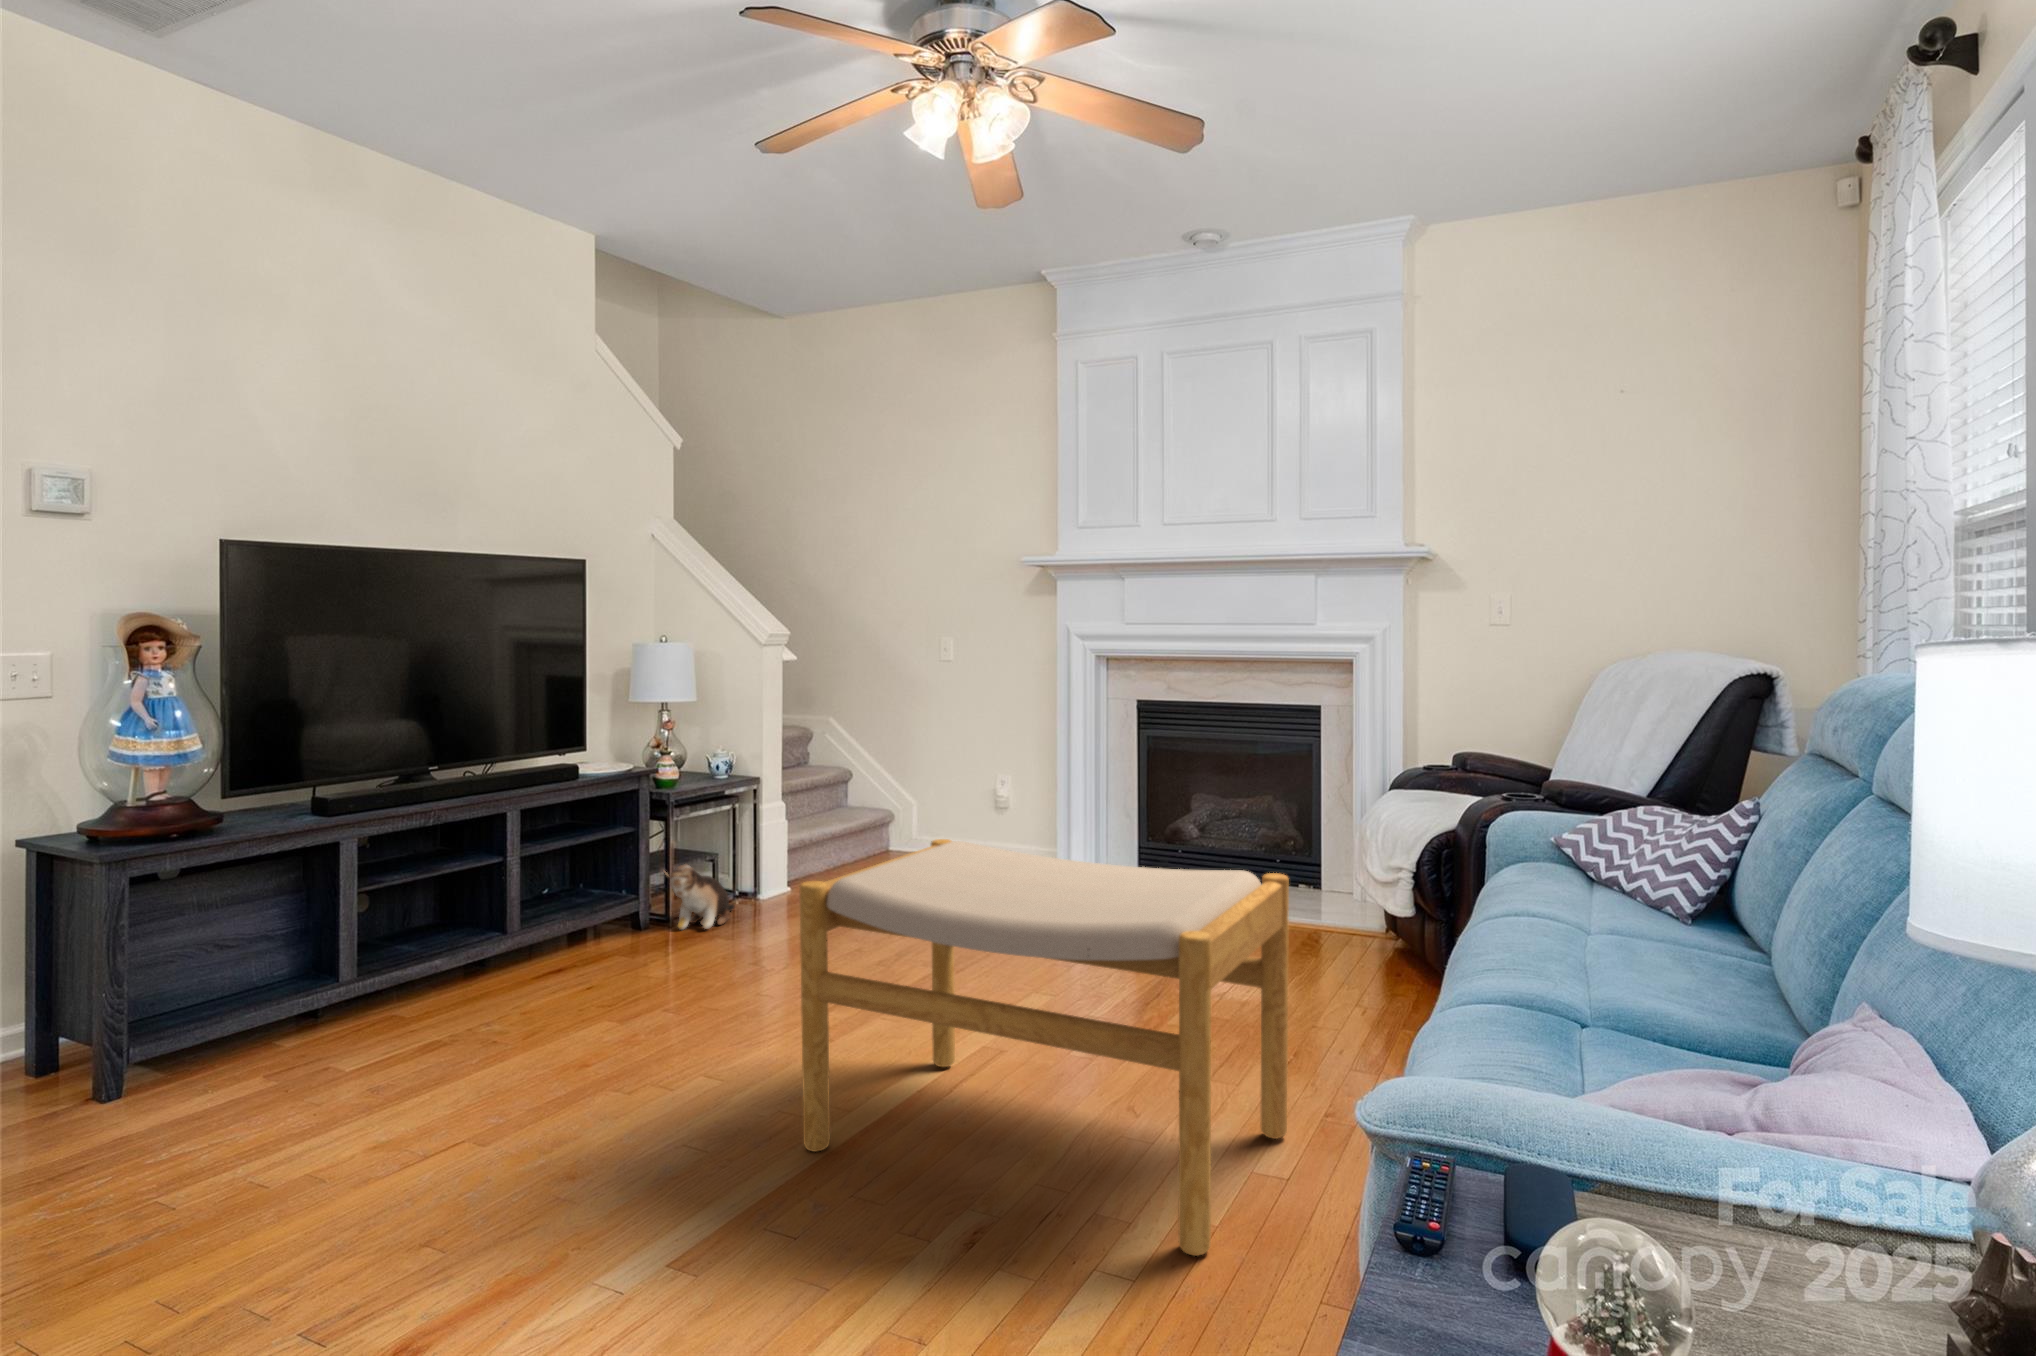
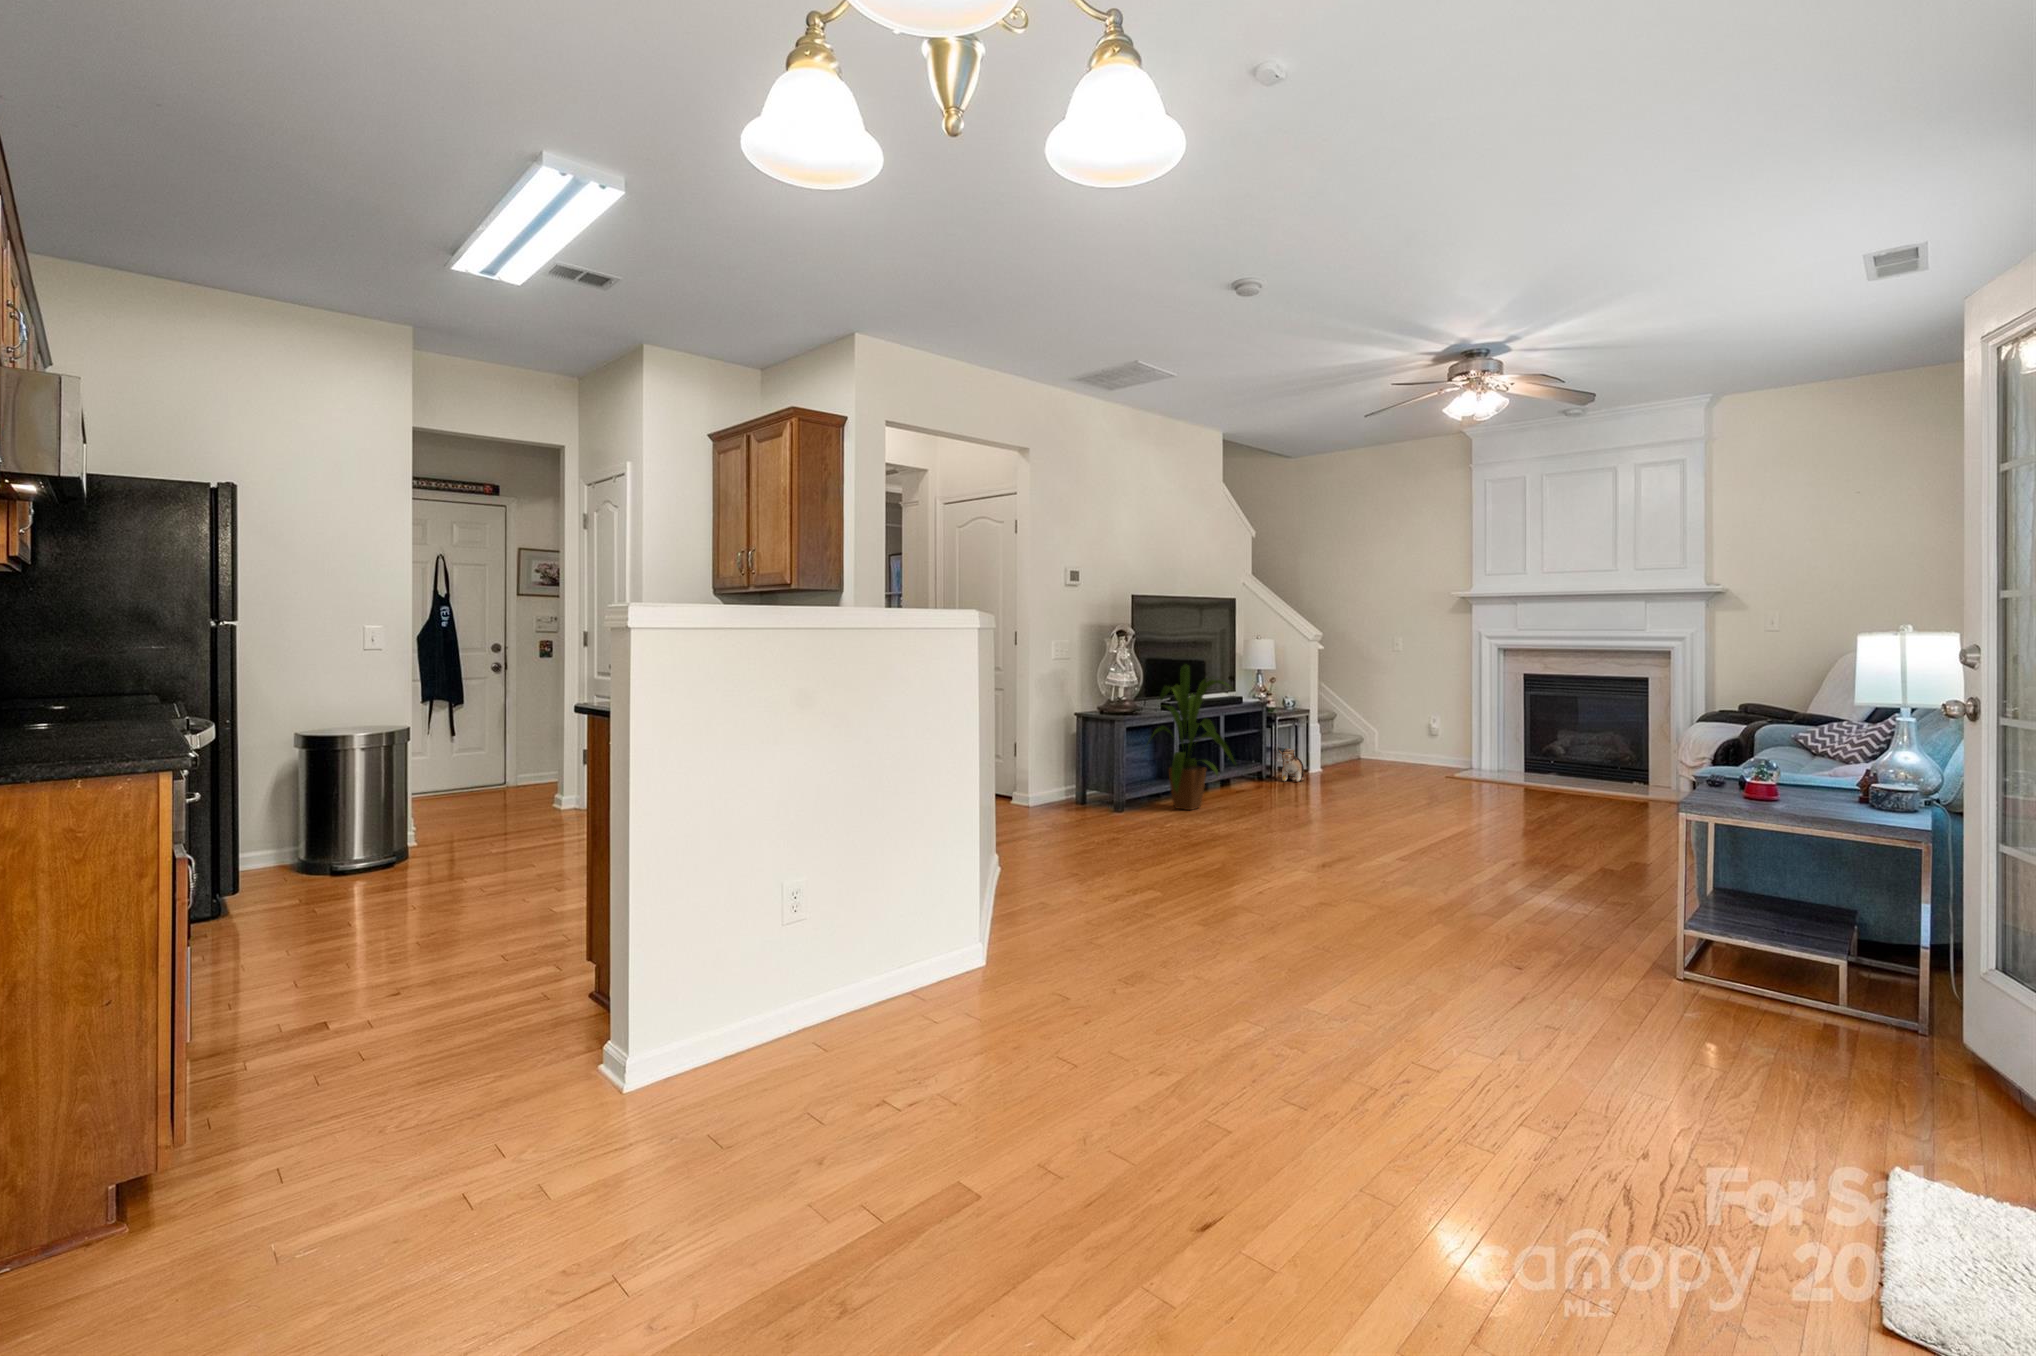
house plant: none [174,712,461,1074] -> present [1145,665,1236,810]
footstool: present [800,839,1289,1256] -> none [1425,725,1650,867]

